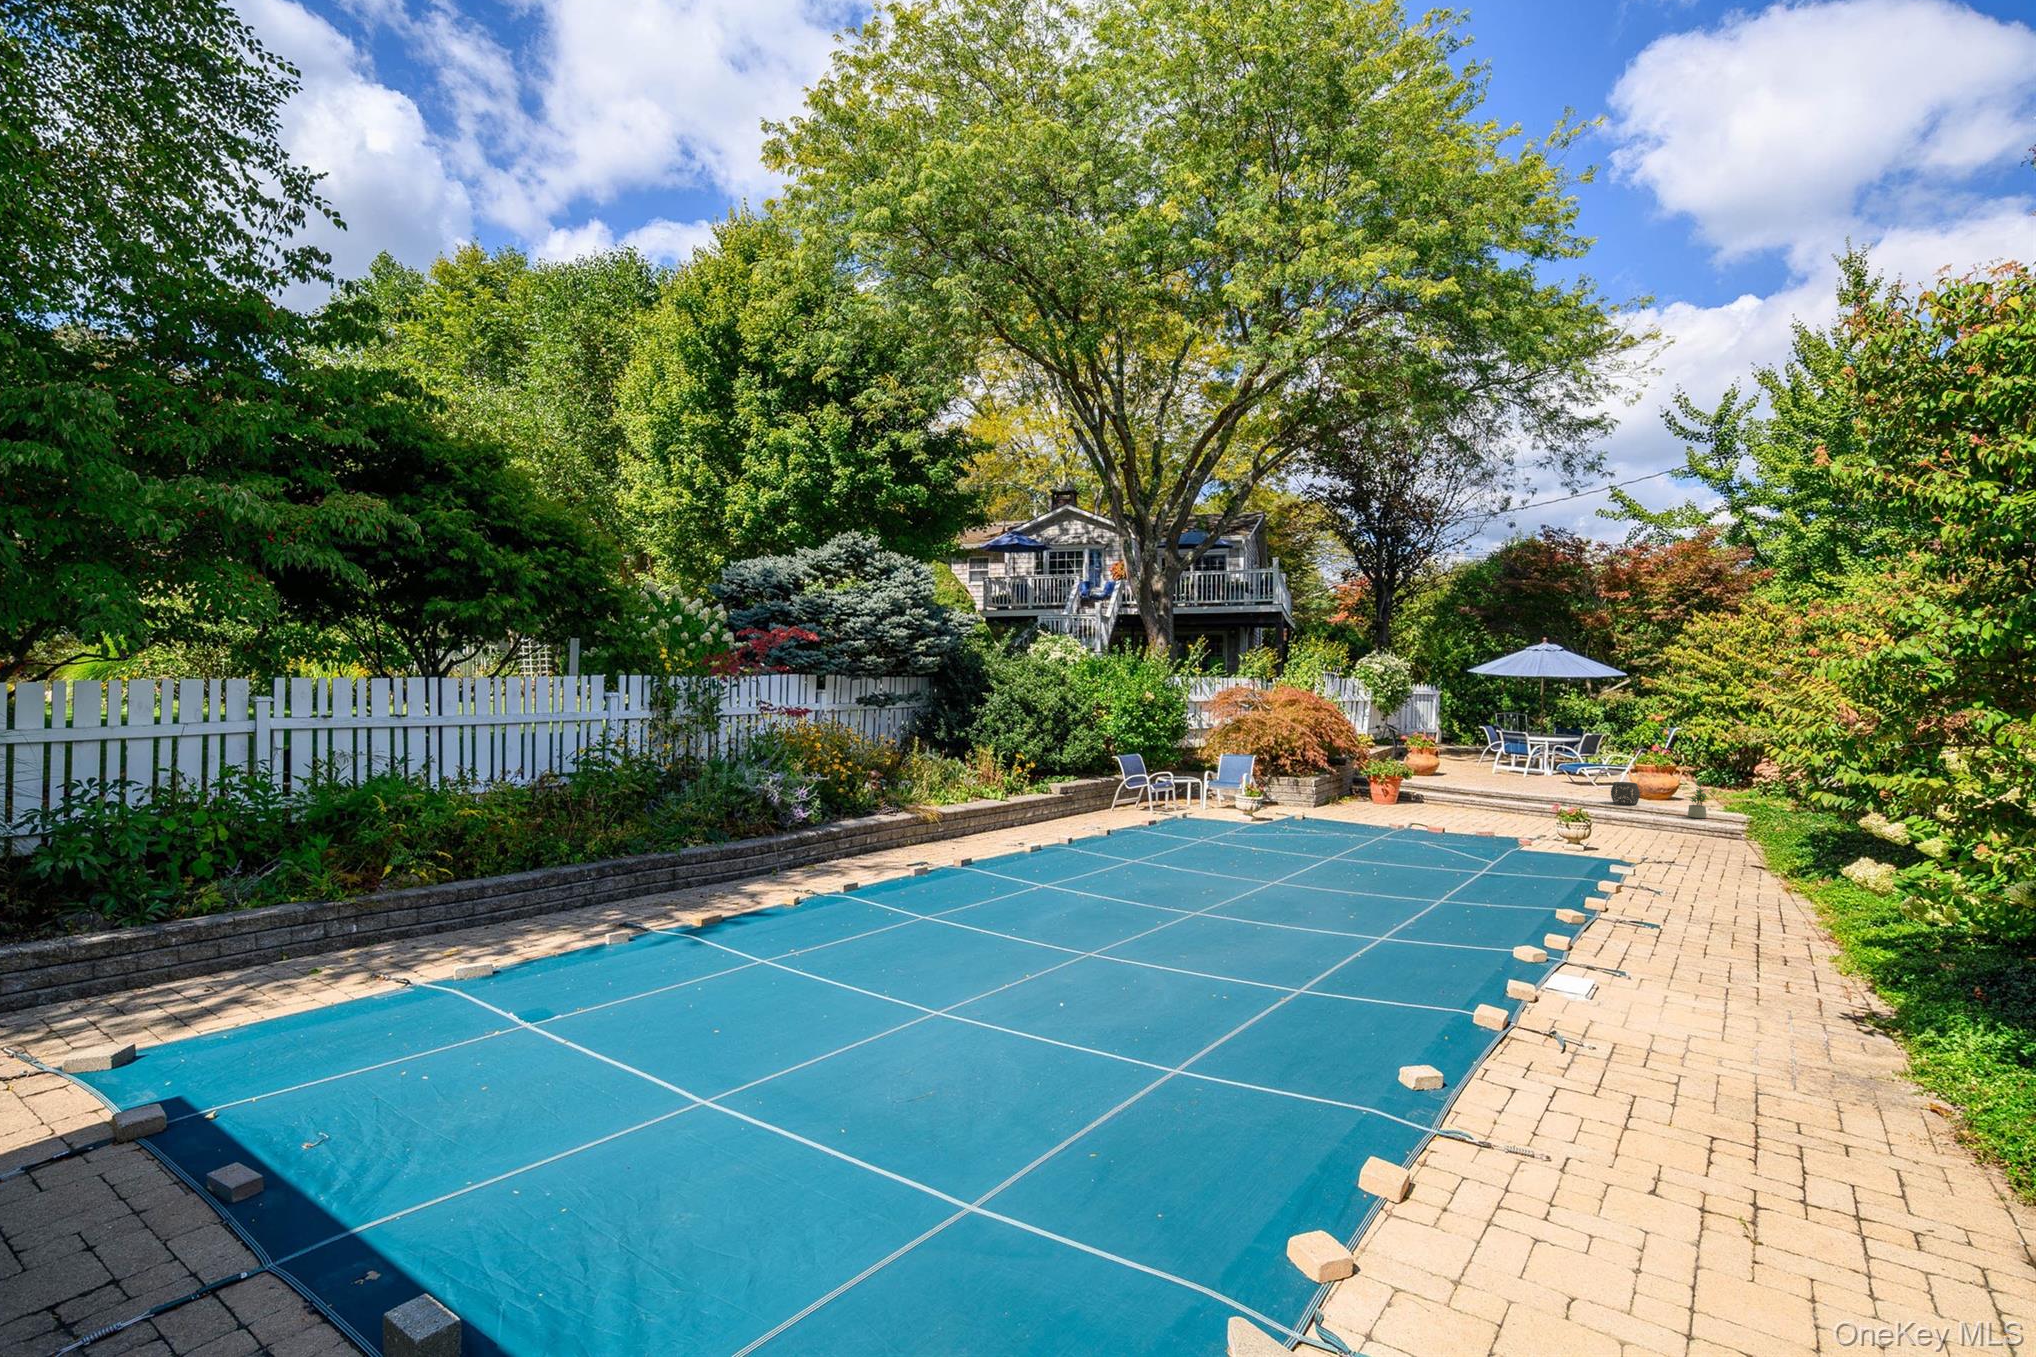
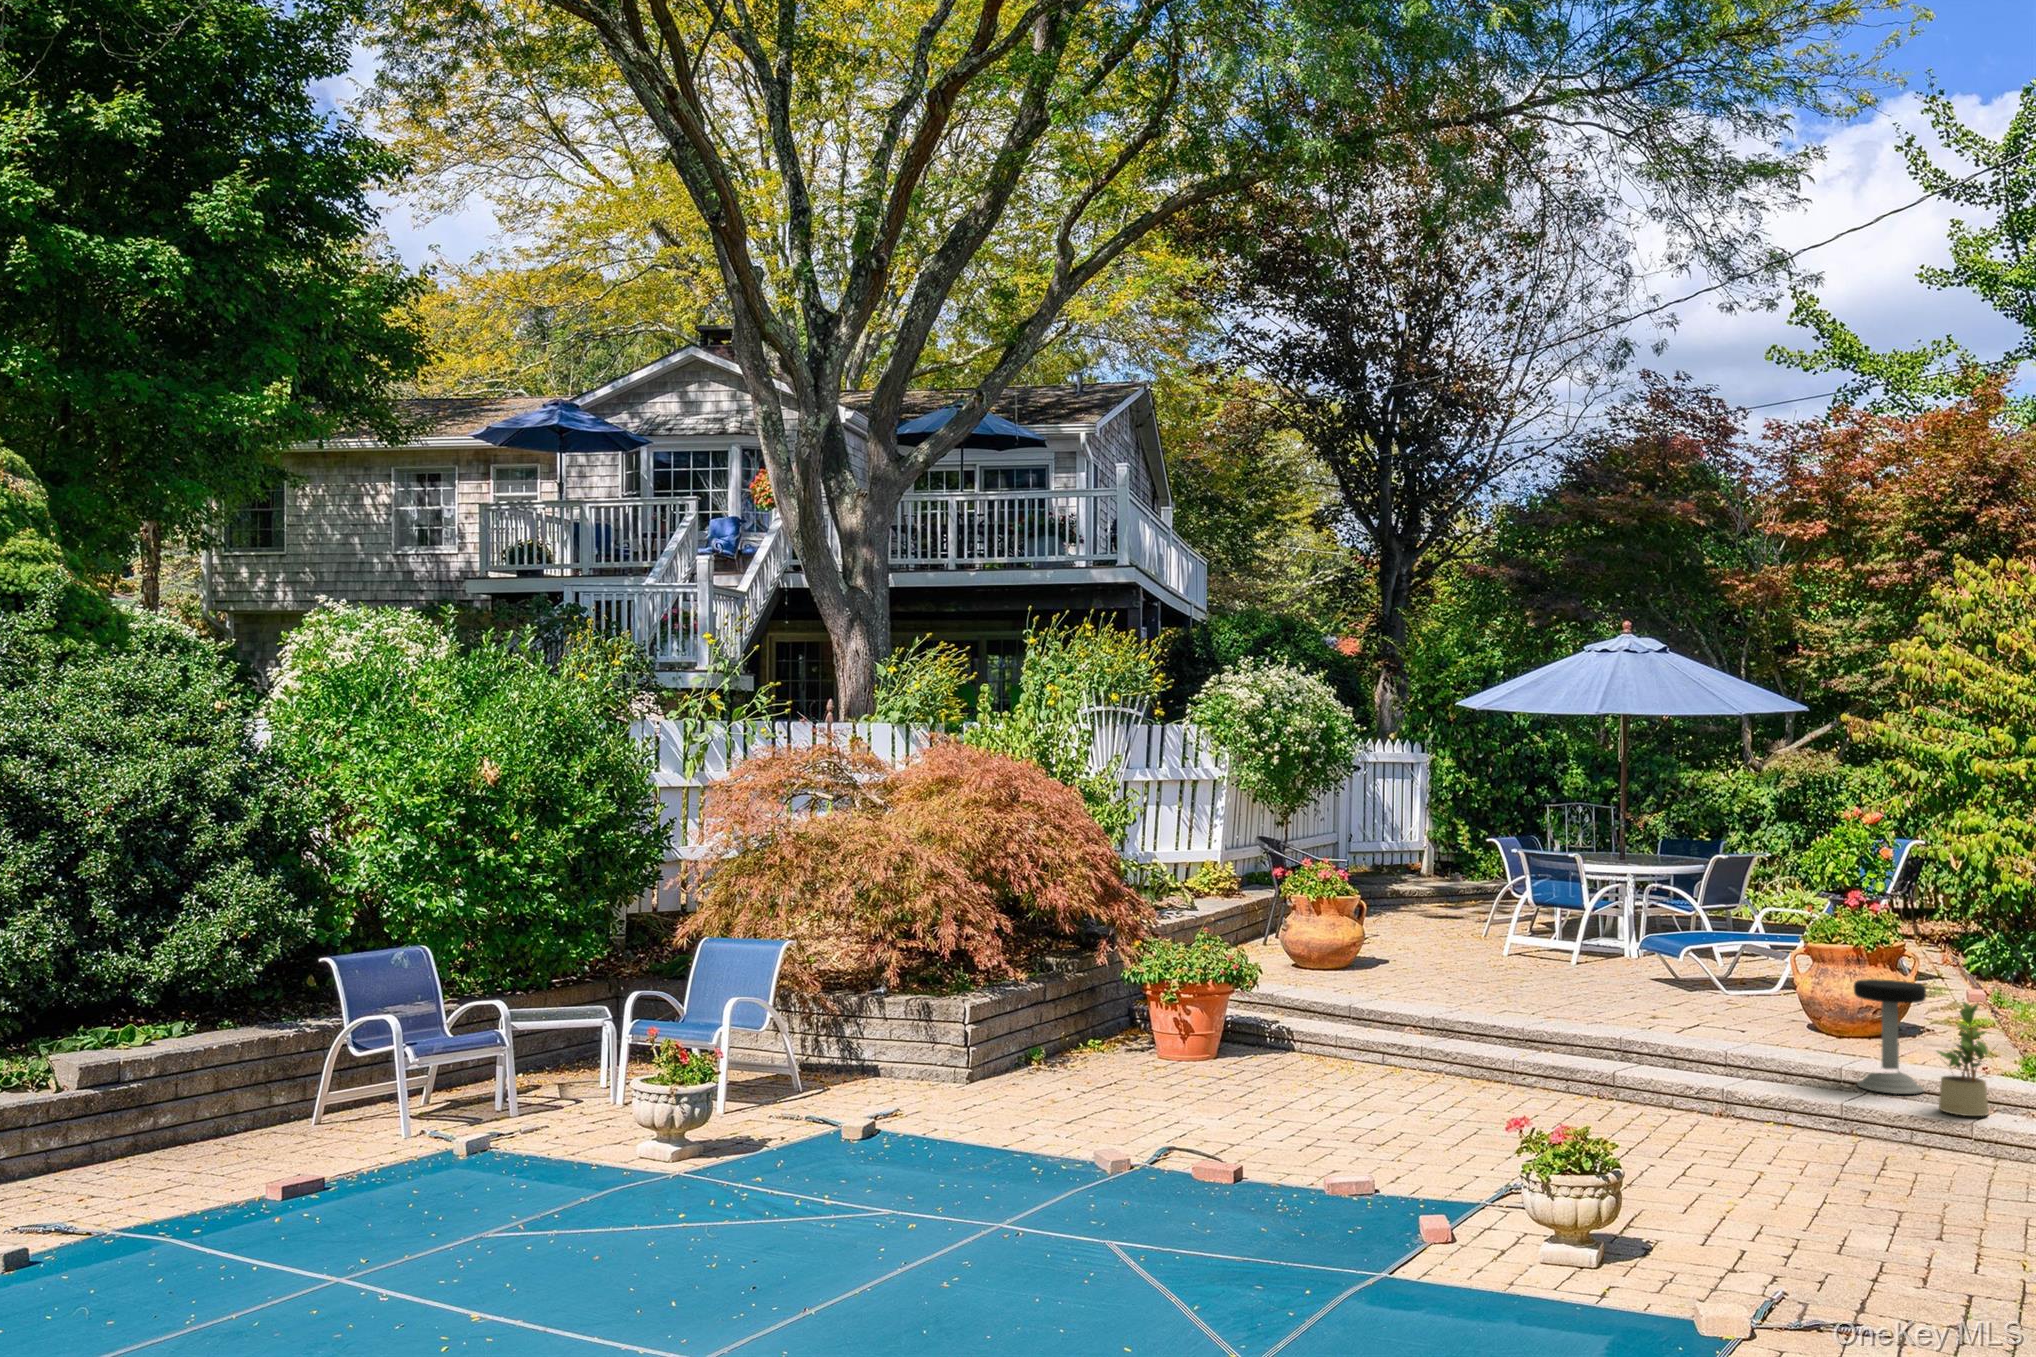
stool: none [1656,774,1683,813] -> present [1854,979,1926,1094]
woven basket: present [1611,782,1640,805] -> none [1743,997,1818,1064]

